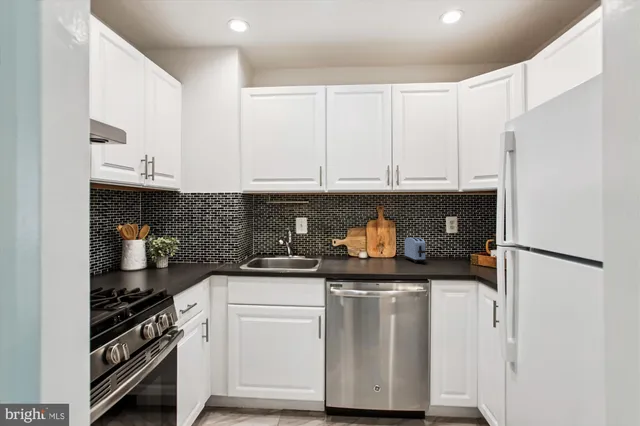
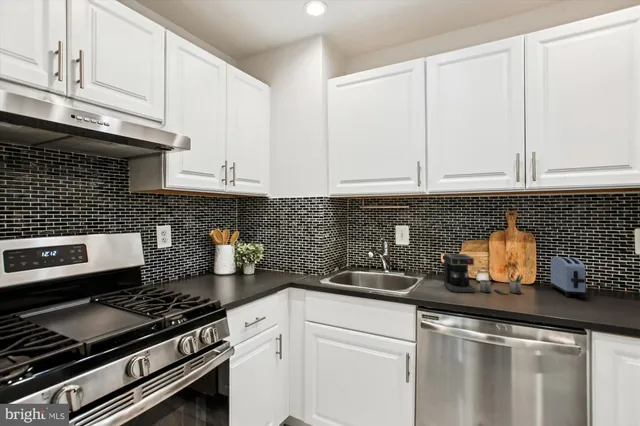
coffee maker: none [338,238,391,266] -> present [444,254,523,294]

